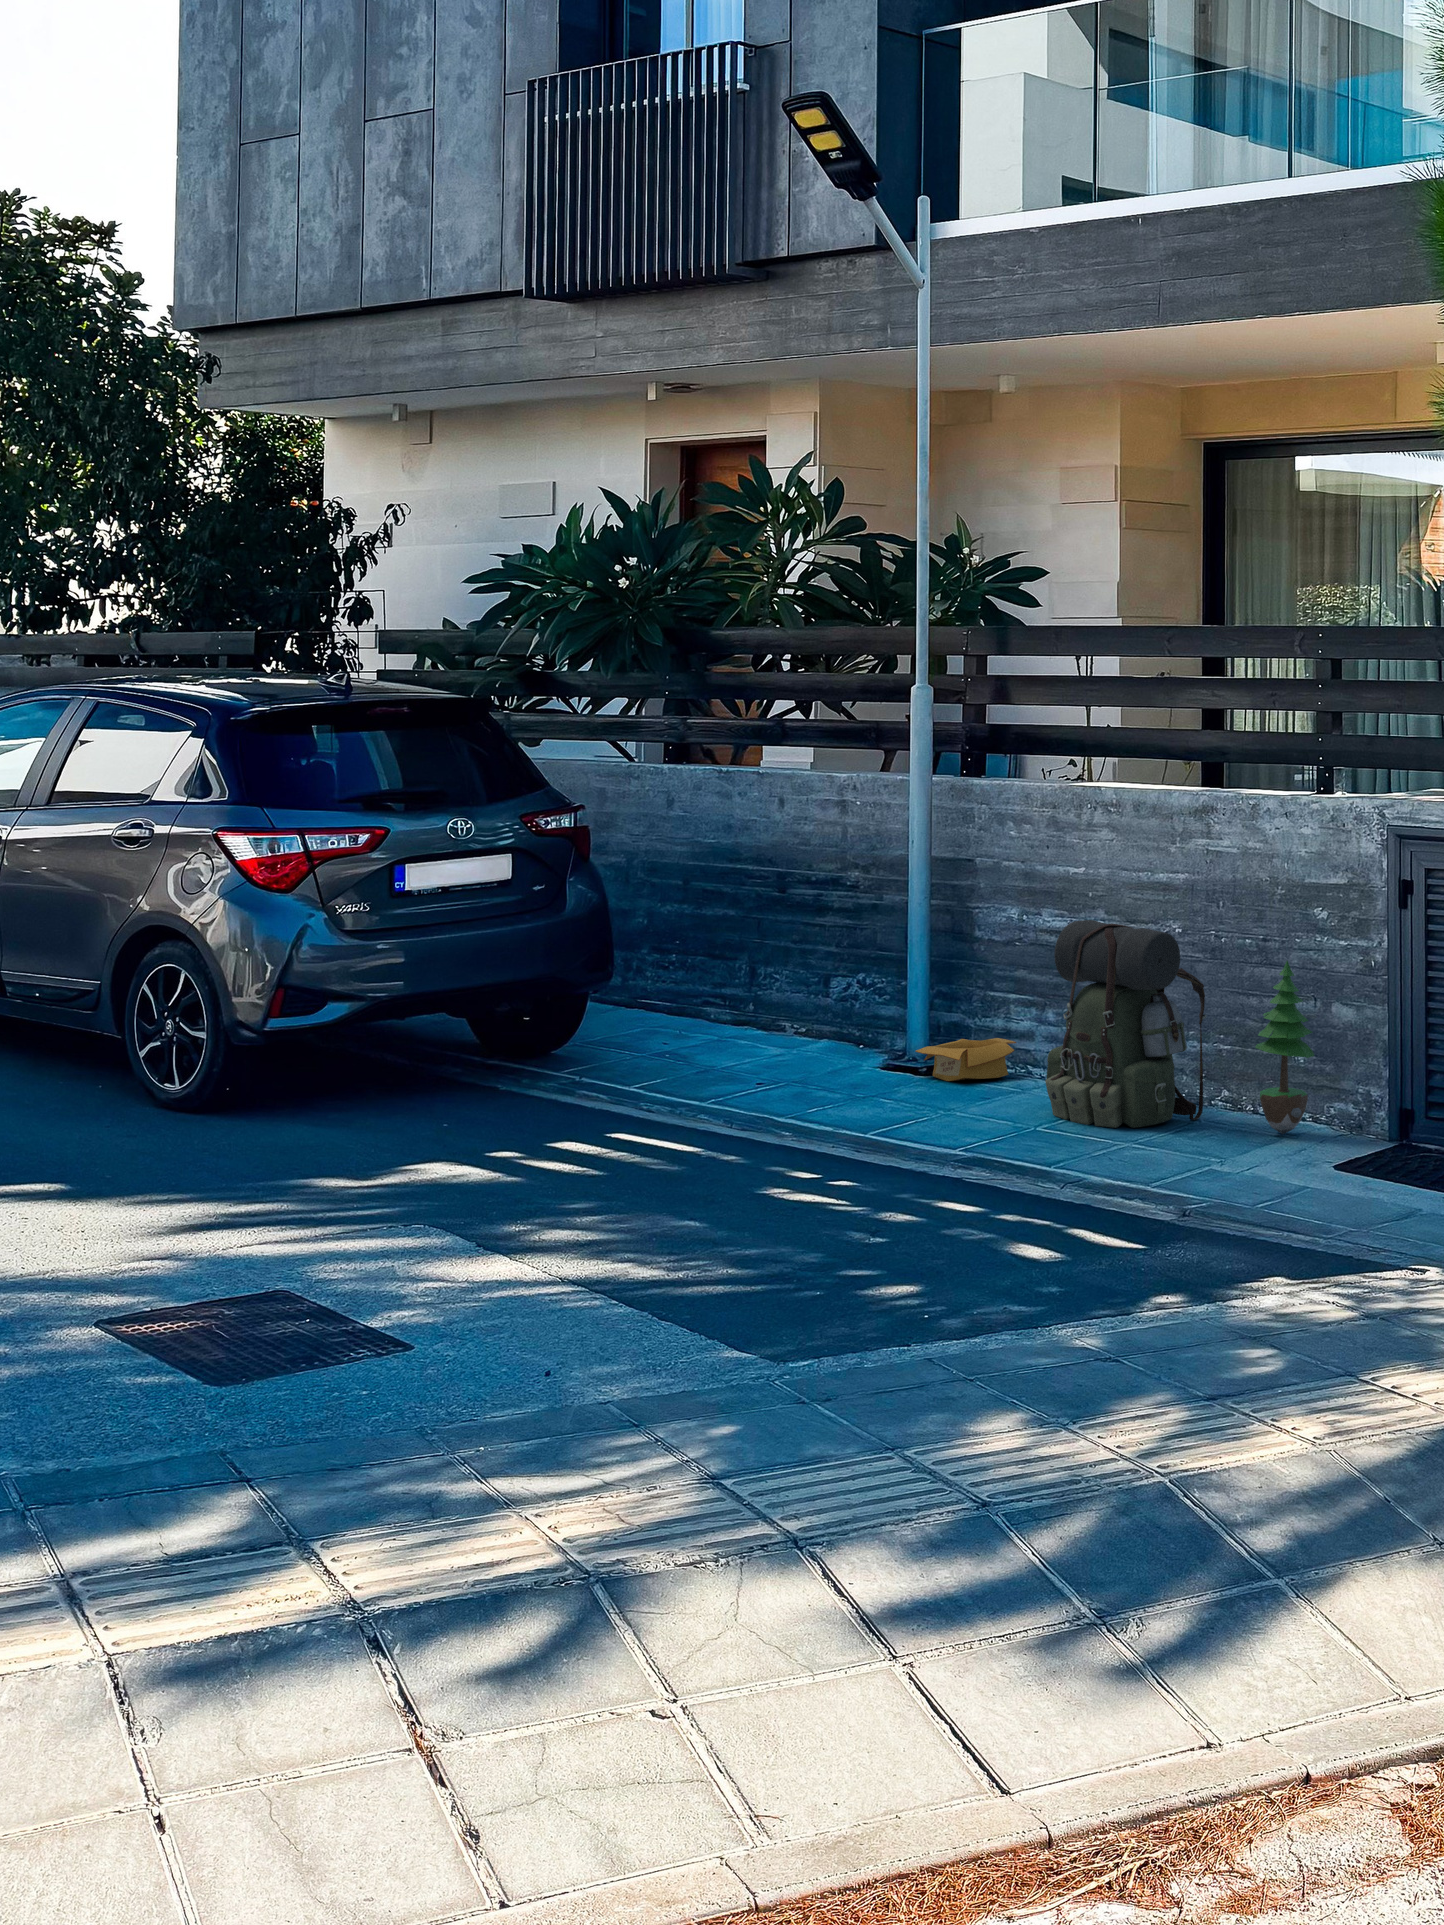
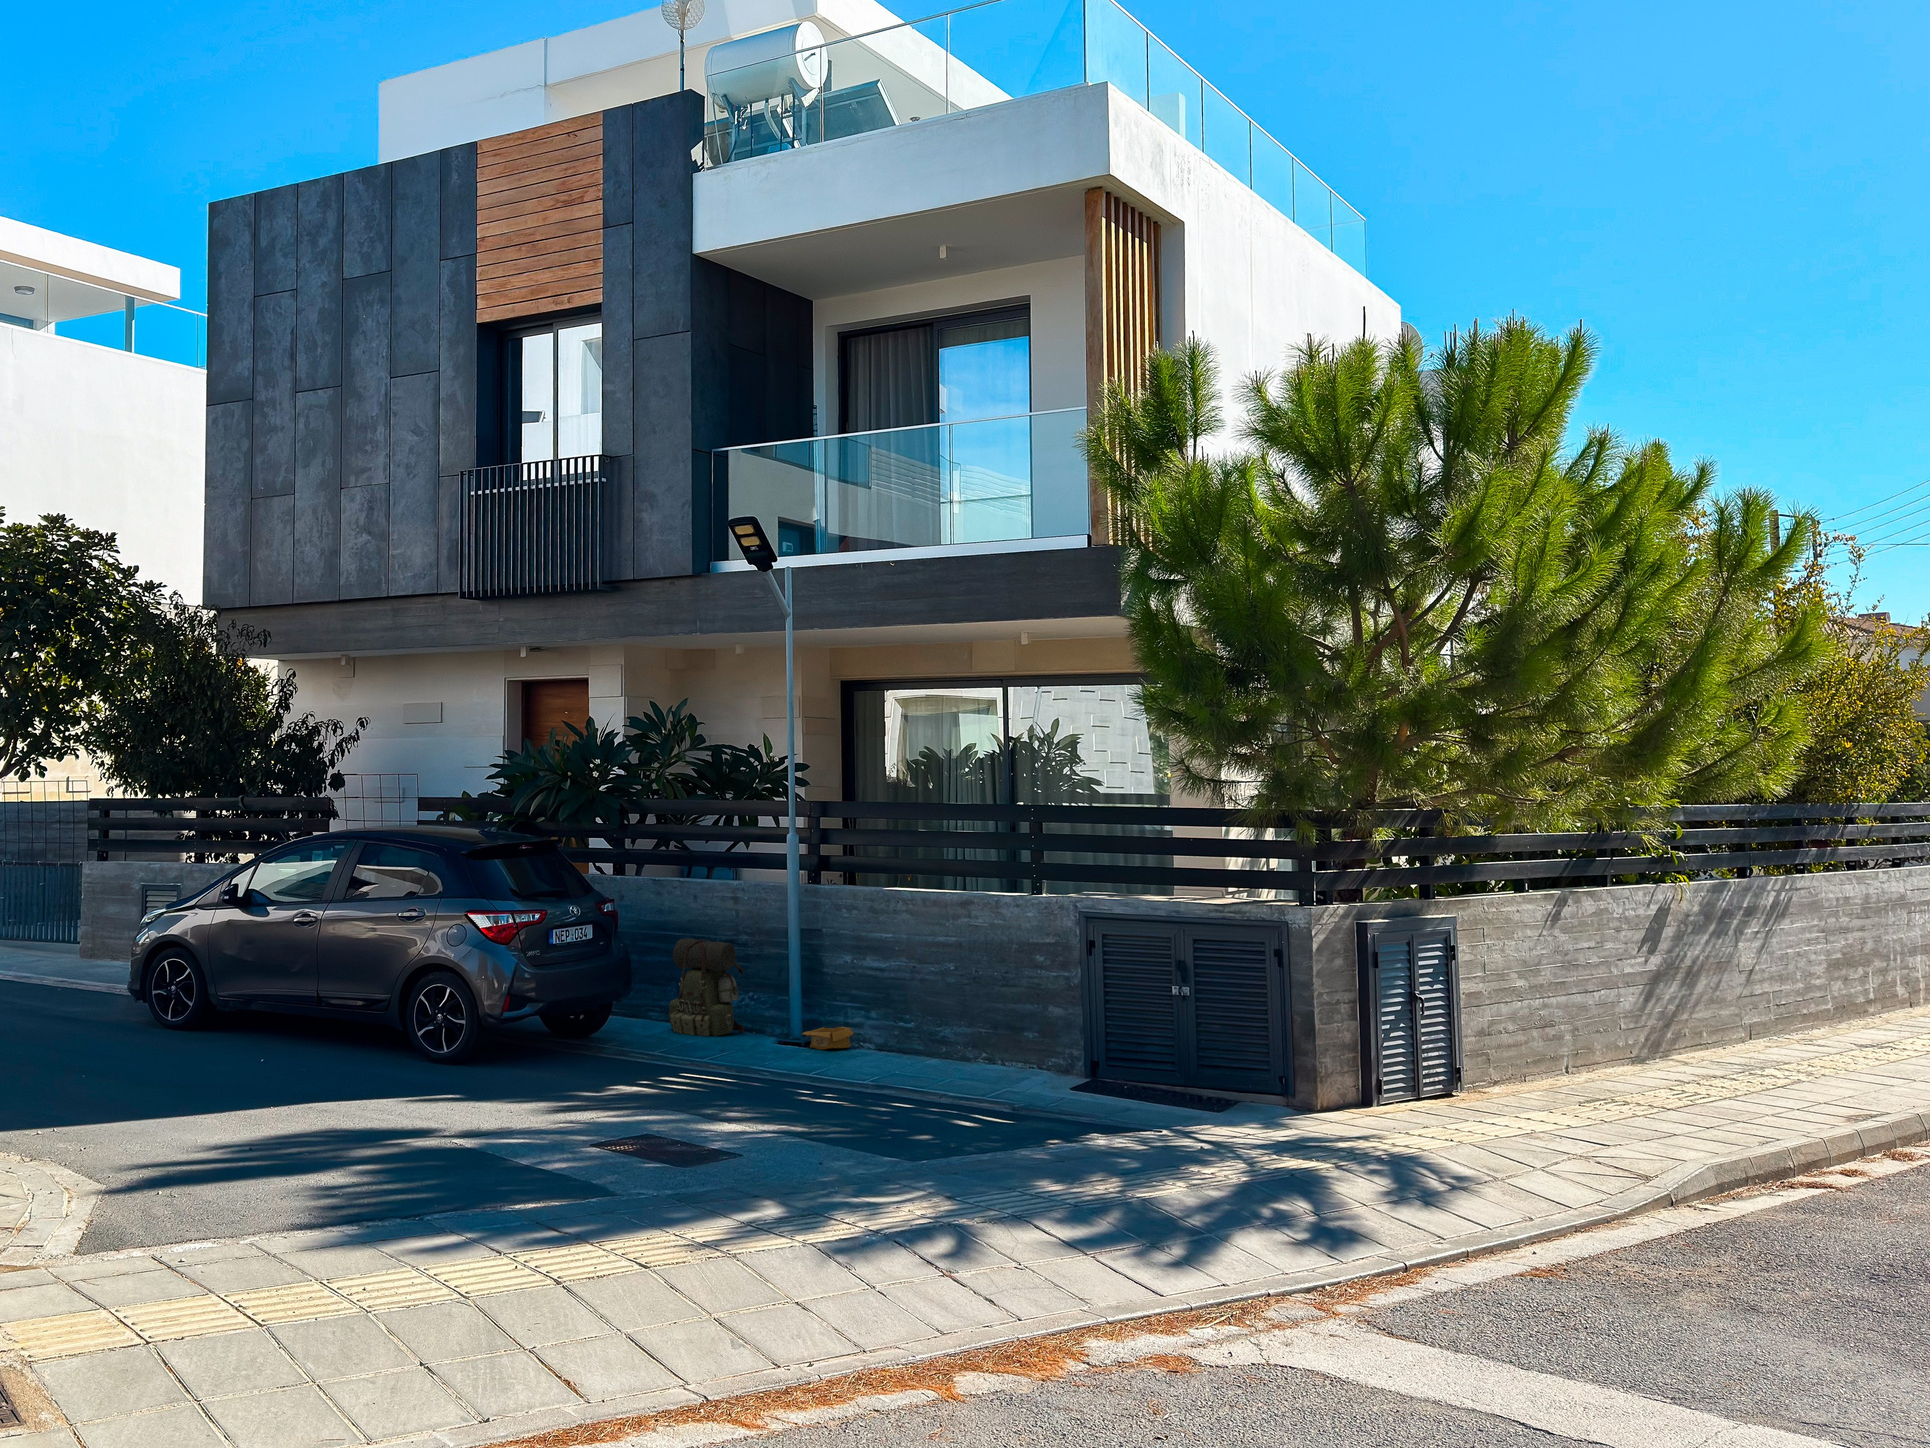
backpack: present [1045,920,1207,1128] -> present [669,938,744,1036]
potted tree: present [1255,961,1315,1134] -> none [1006,982,1039,1074]

